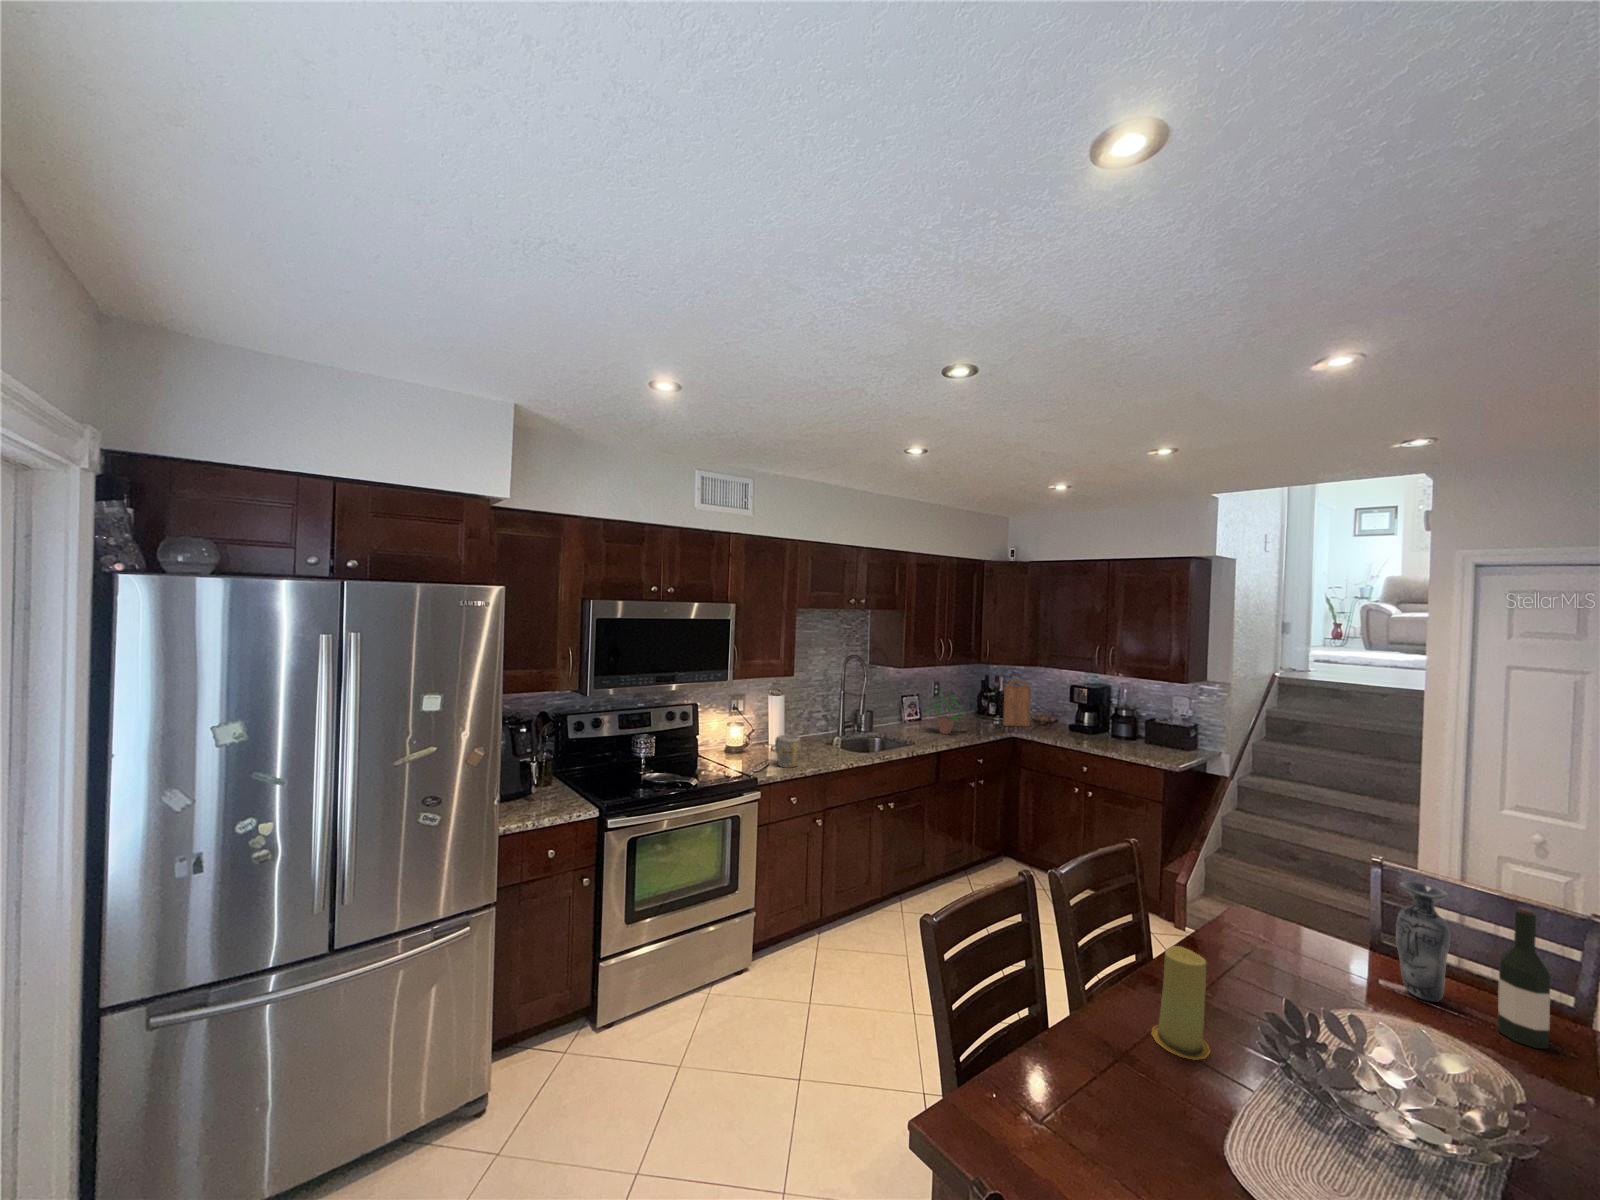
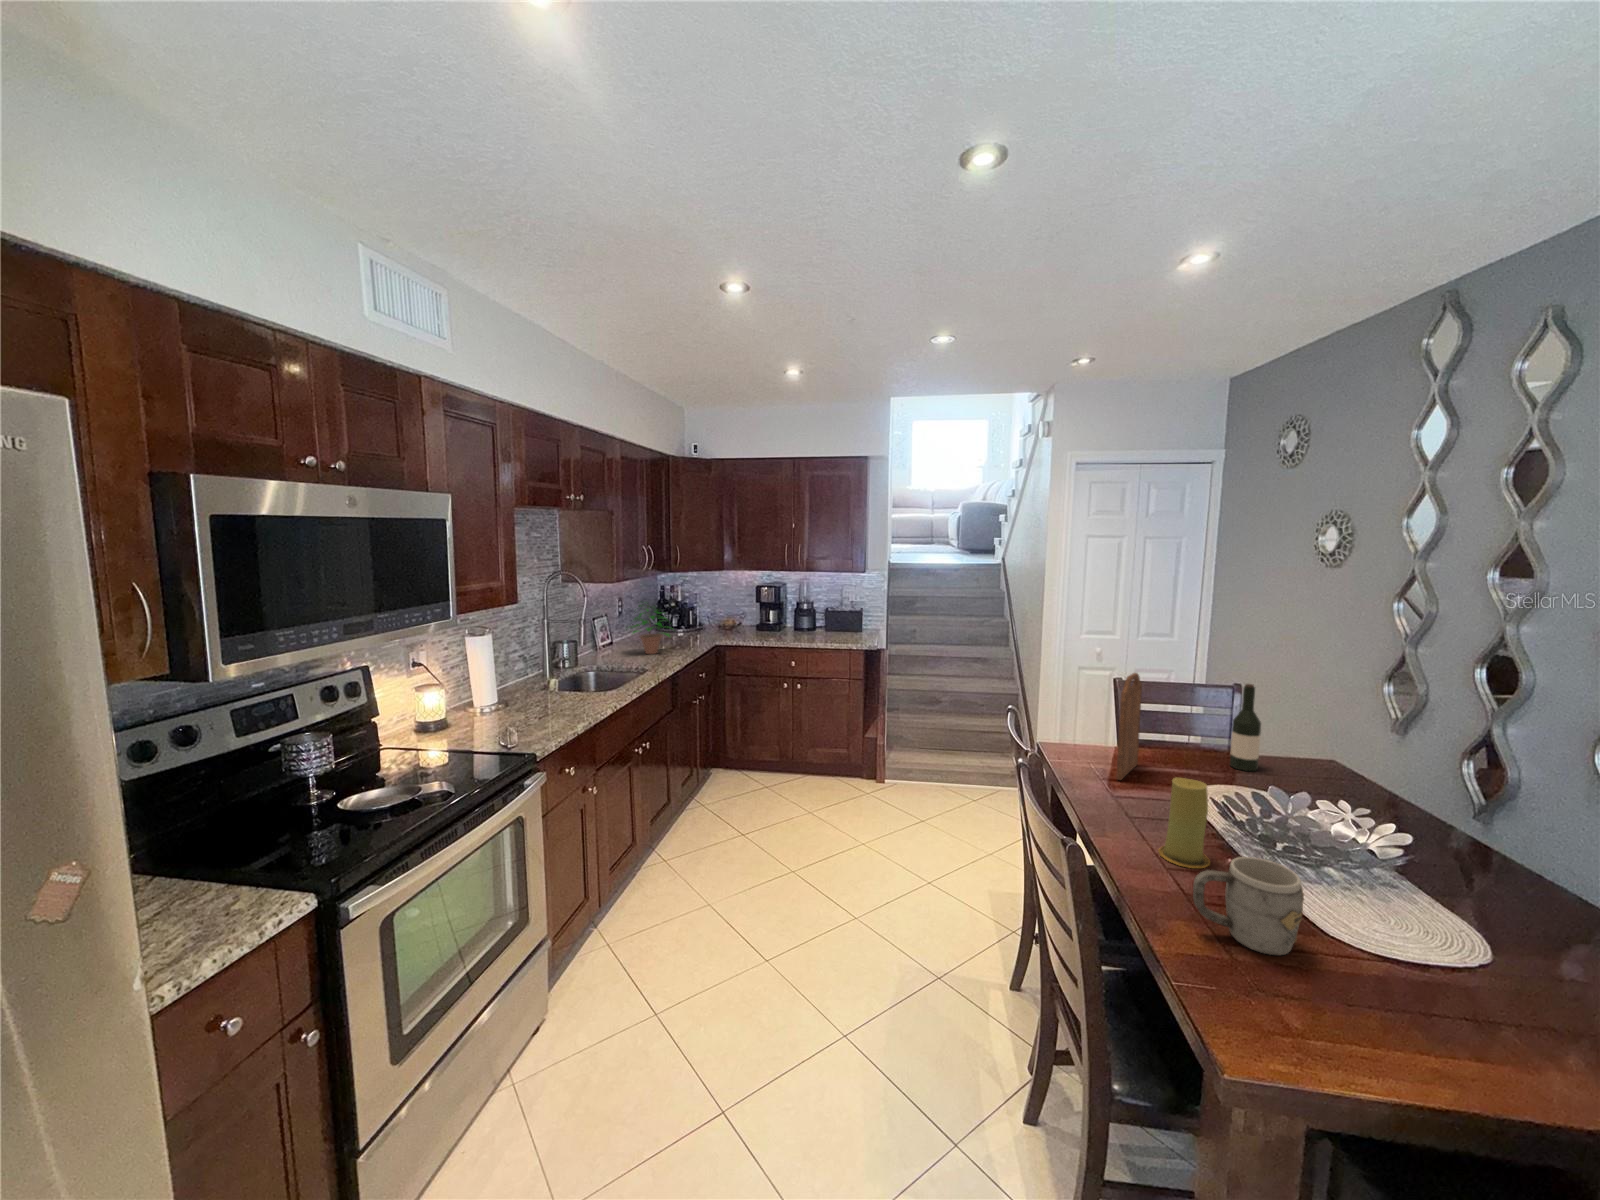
cutting board: present [1003,680,1031,727] -> present [1117,673,1142,780]
mug: present [775,735,801,768] -> present [1193,857,1304,955]
vase: present [1396,882,1450,1002] -> none [1173,685,1206,764]

